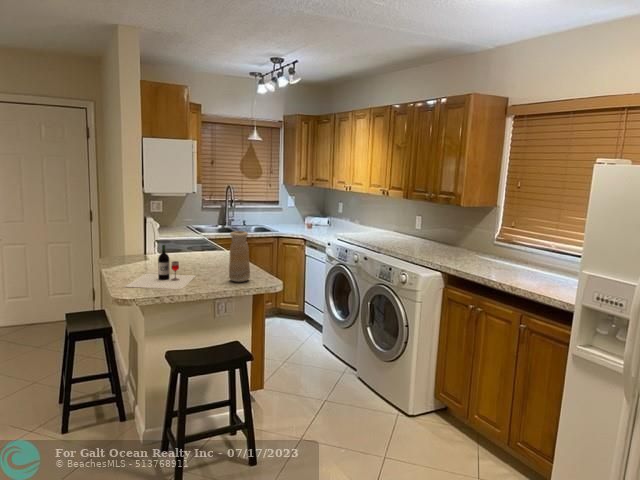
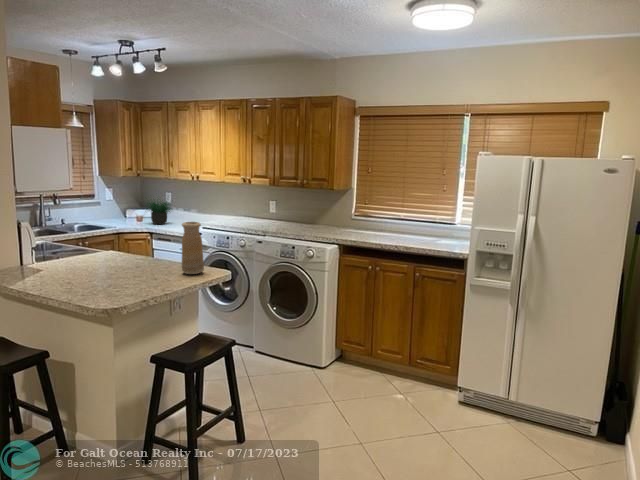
potted plant: none [305,198,341,232] -> present [147,201,170,224]
wine bottle: present [125,245,195,289] -> none [73,244,155,298]

